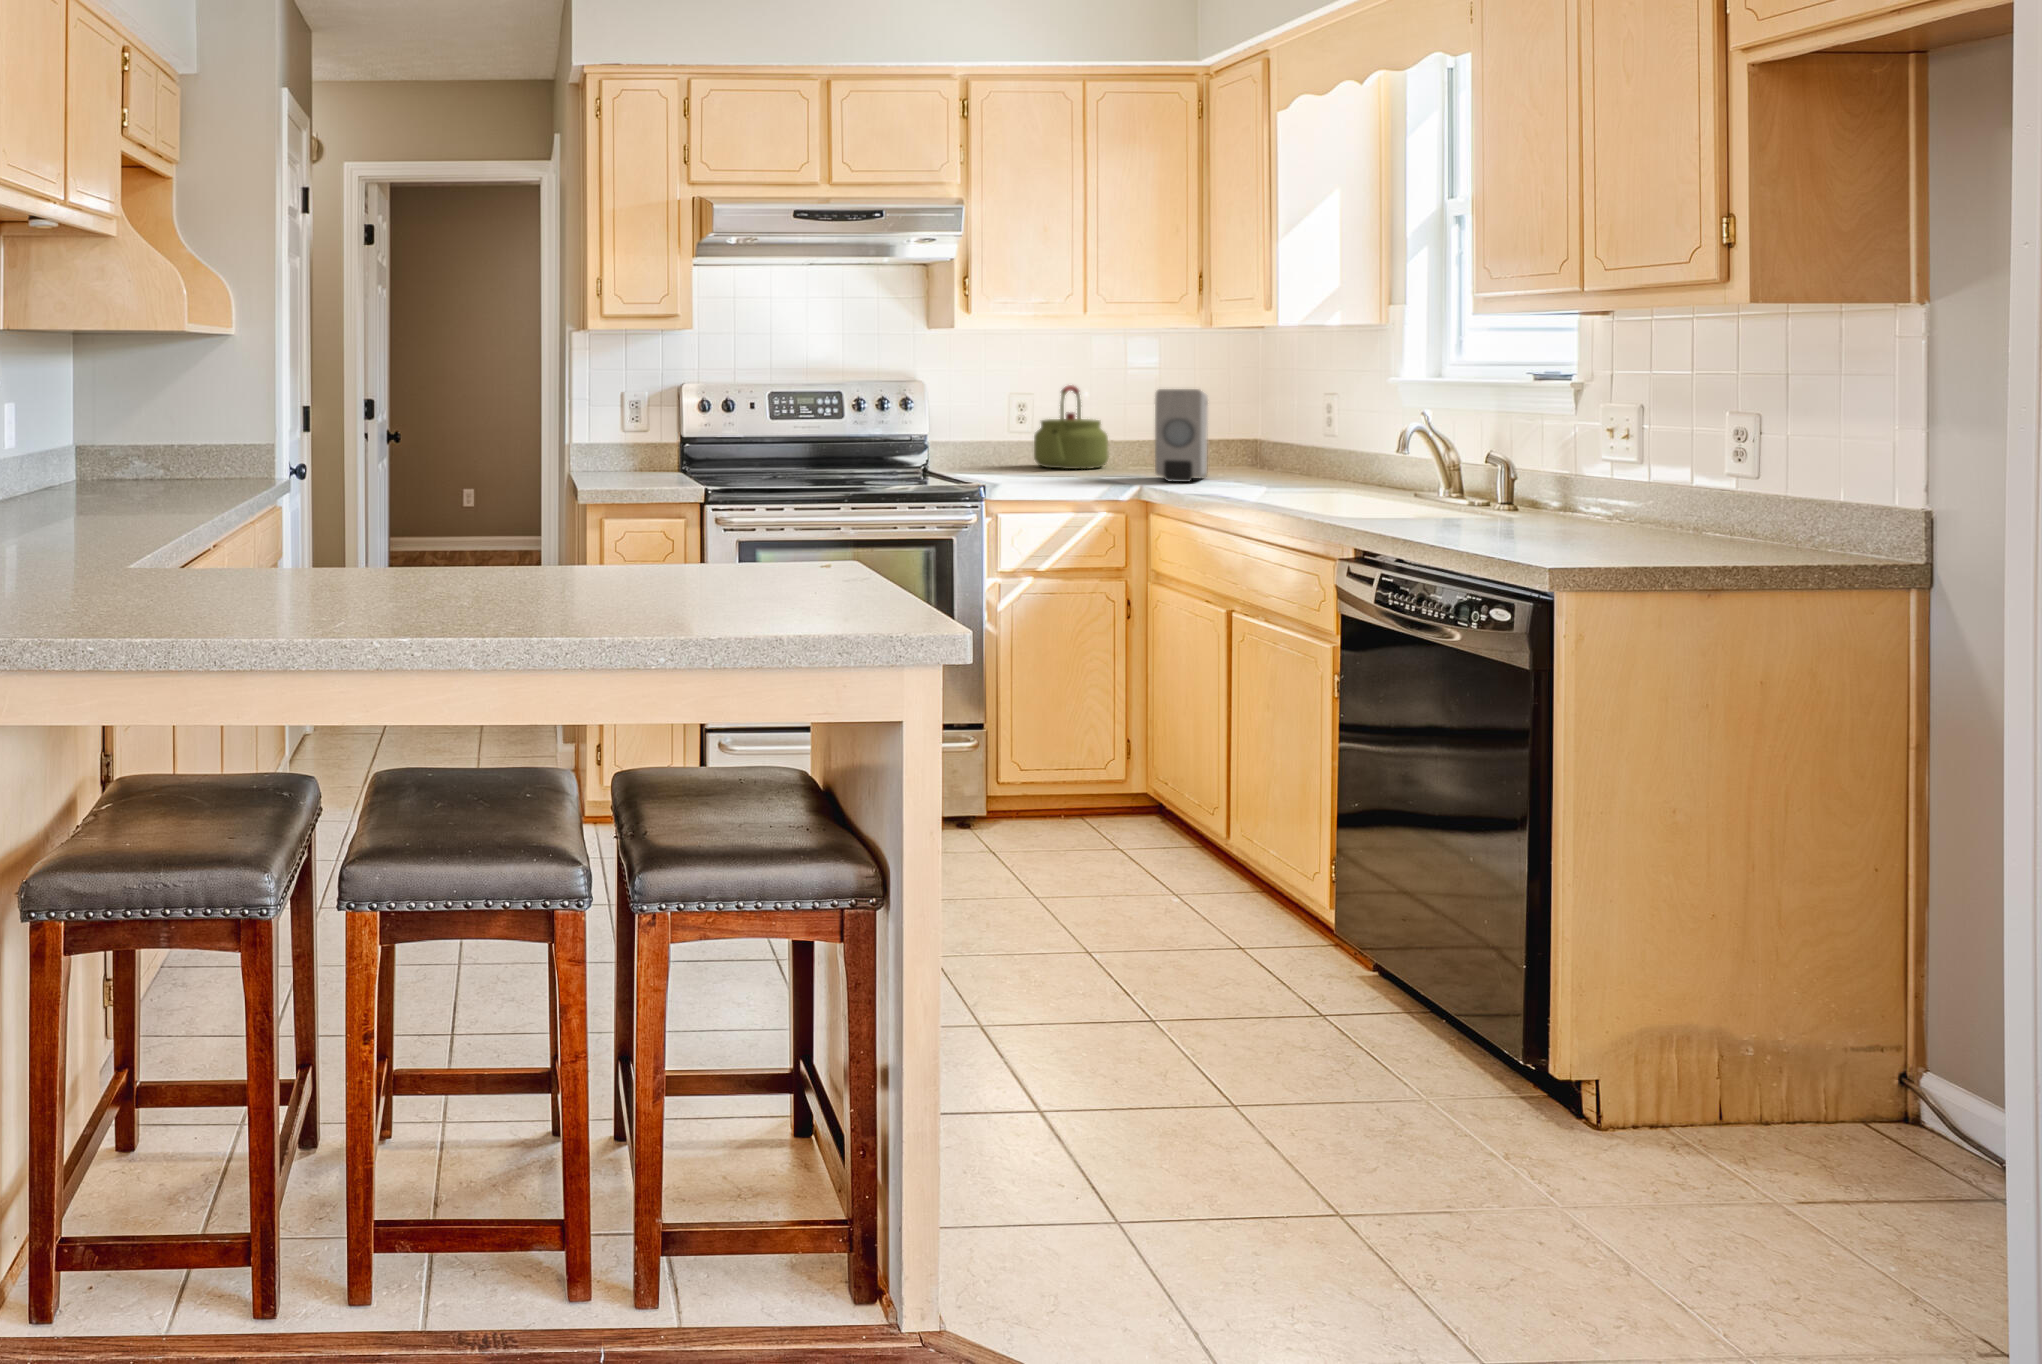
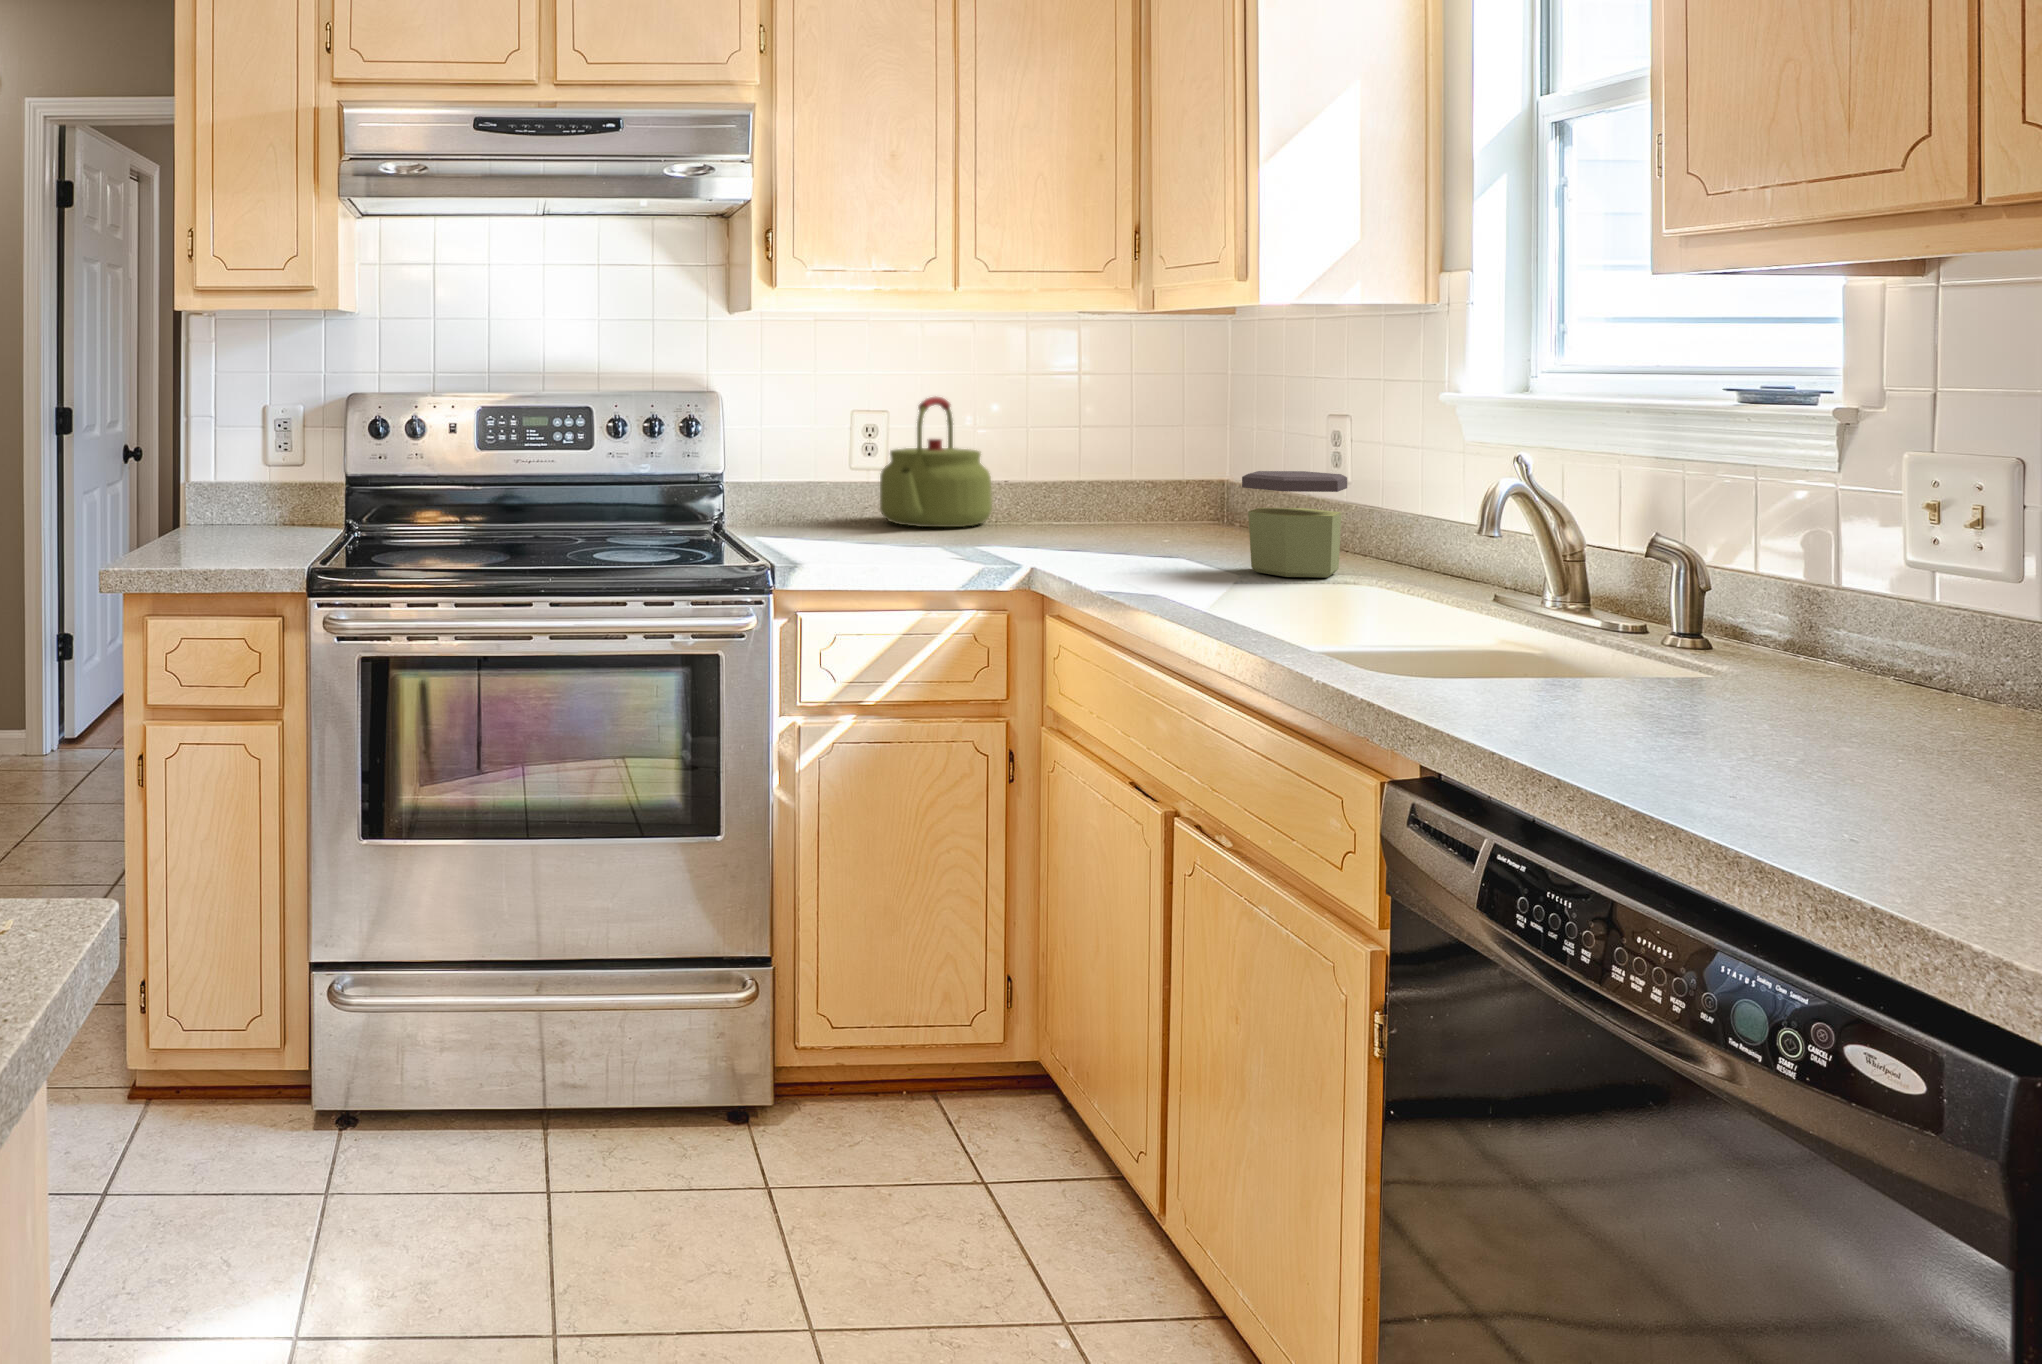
soap dispenser: present [1155,389,1208,482] -> none [1052,406,1140,561]
jar: none [1271,427,1333,487] -> present [1242,471,1347,577]

